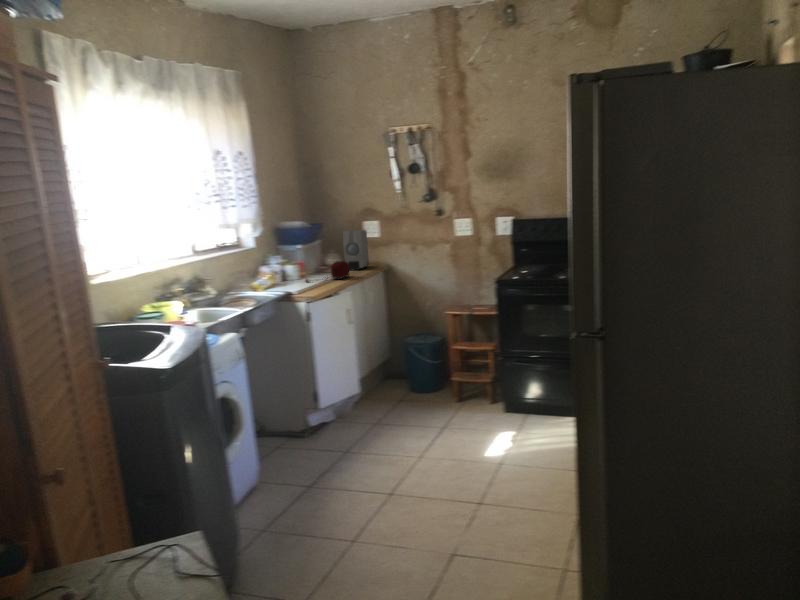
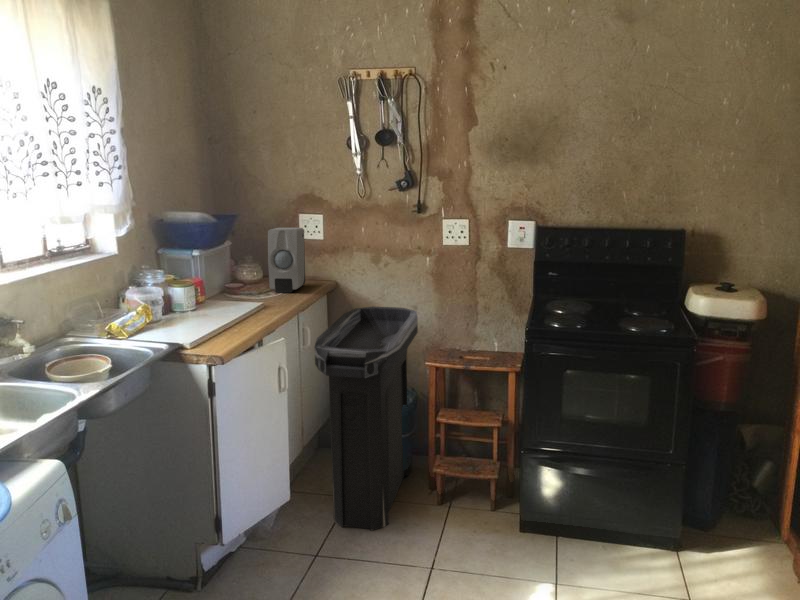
toaster: present [305,261,350,282] -> none [202,282,279,319]
trash can: none [370,278,440,414] -> present [314,306,418,530]

